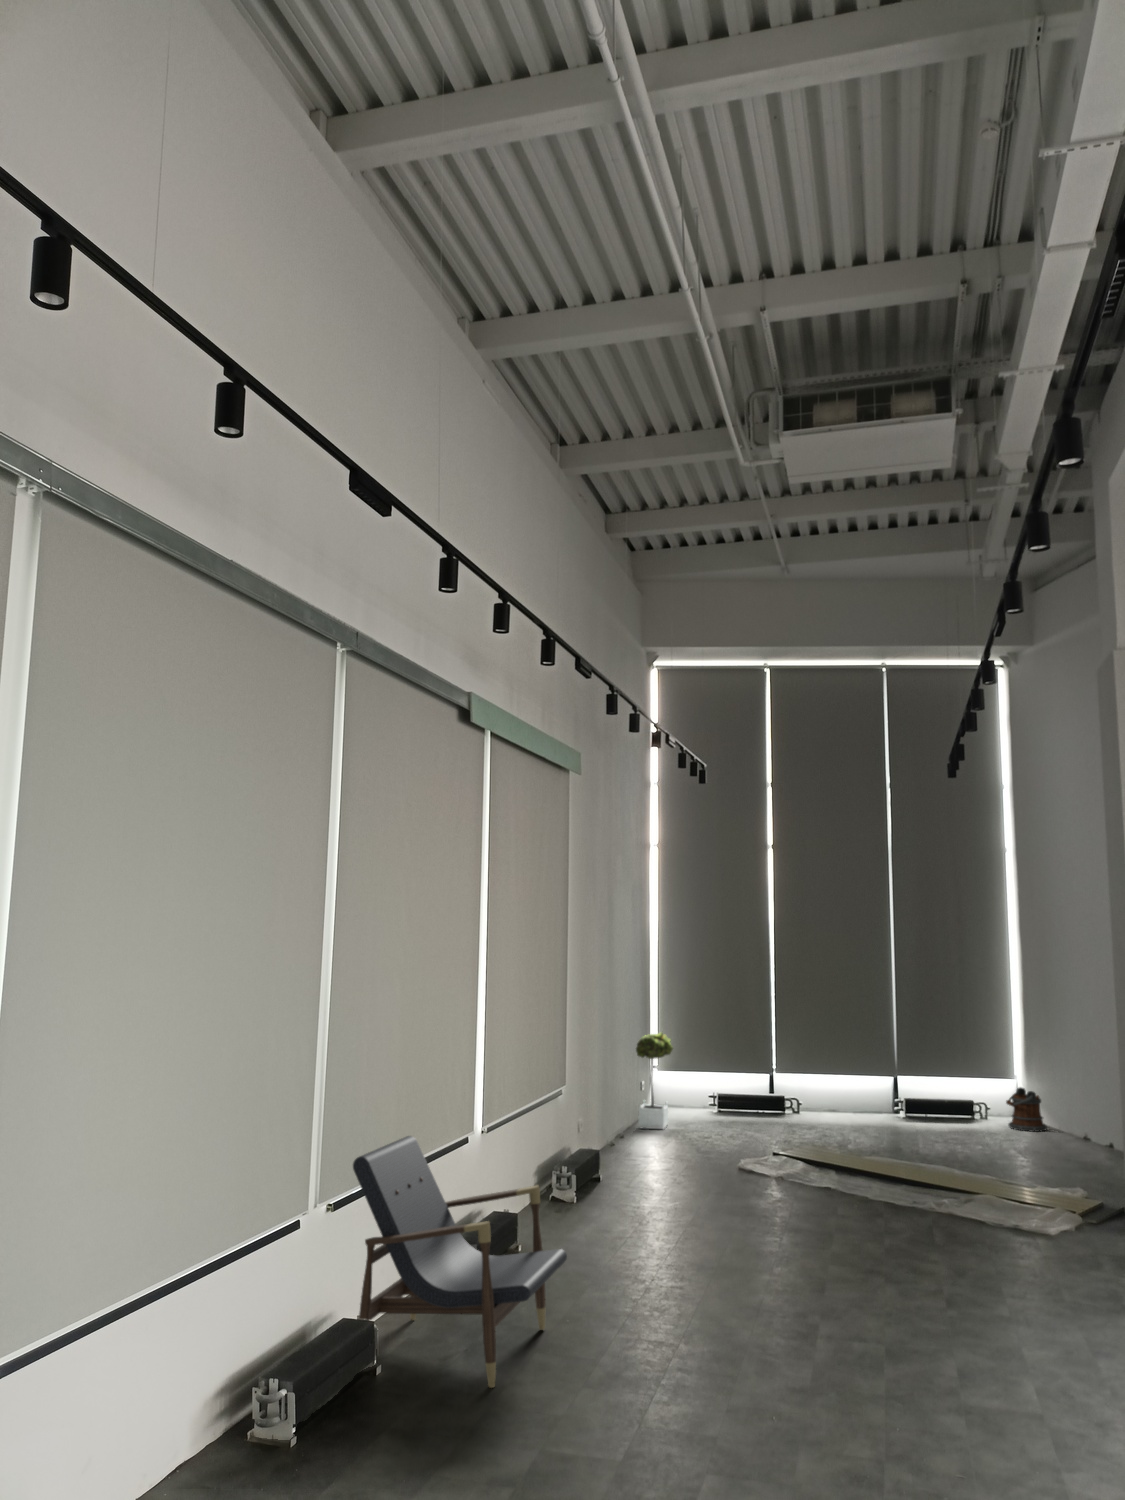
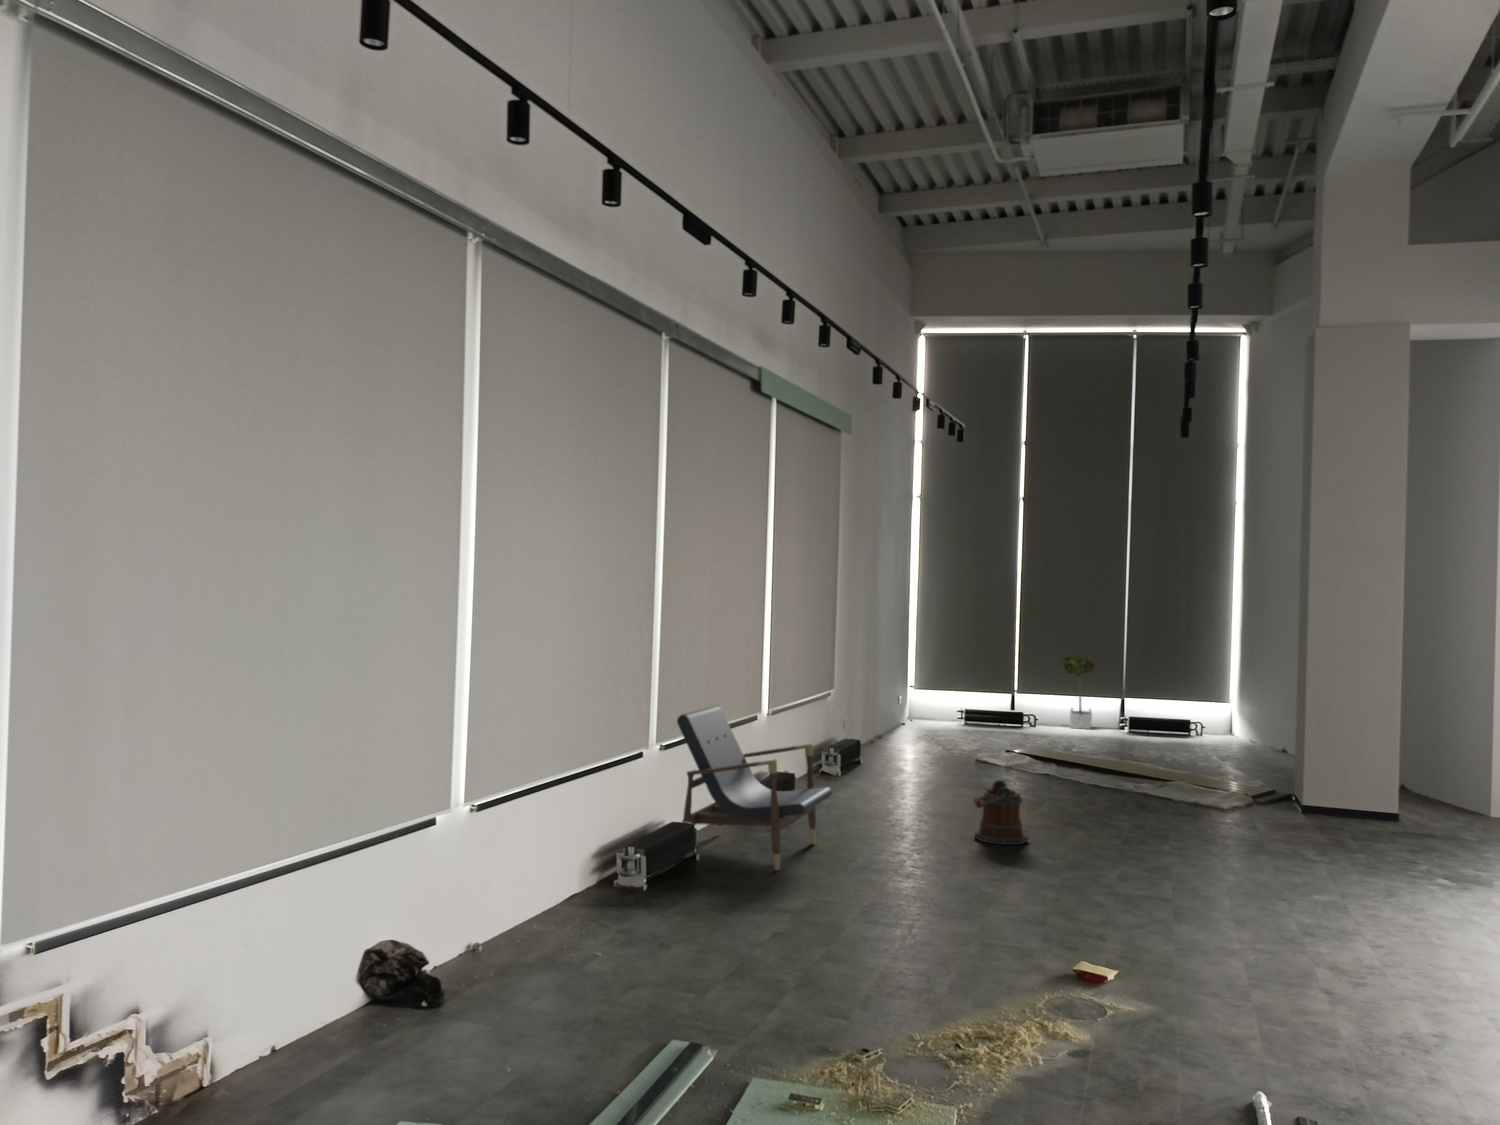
potted tree: present [636,1033,673,1129] -> present [1062,654,1095,729]
bucket: present [1006,1087,1047,1132] -> present [974,780,1028,845]

